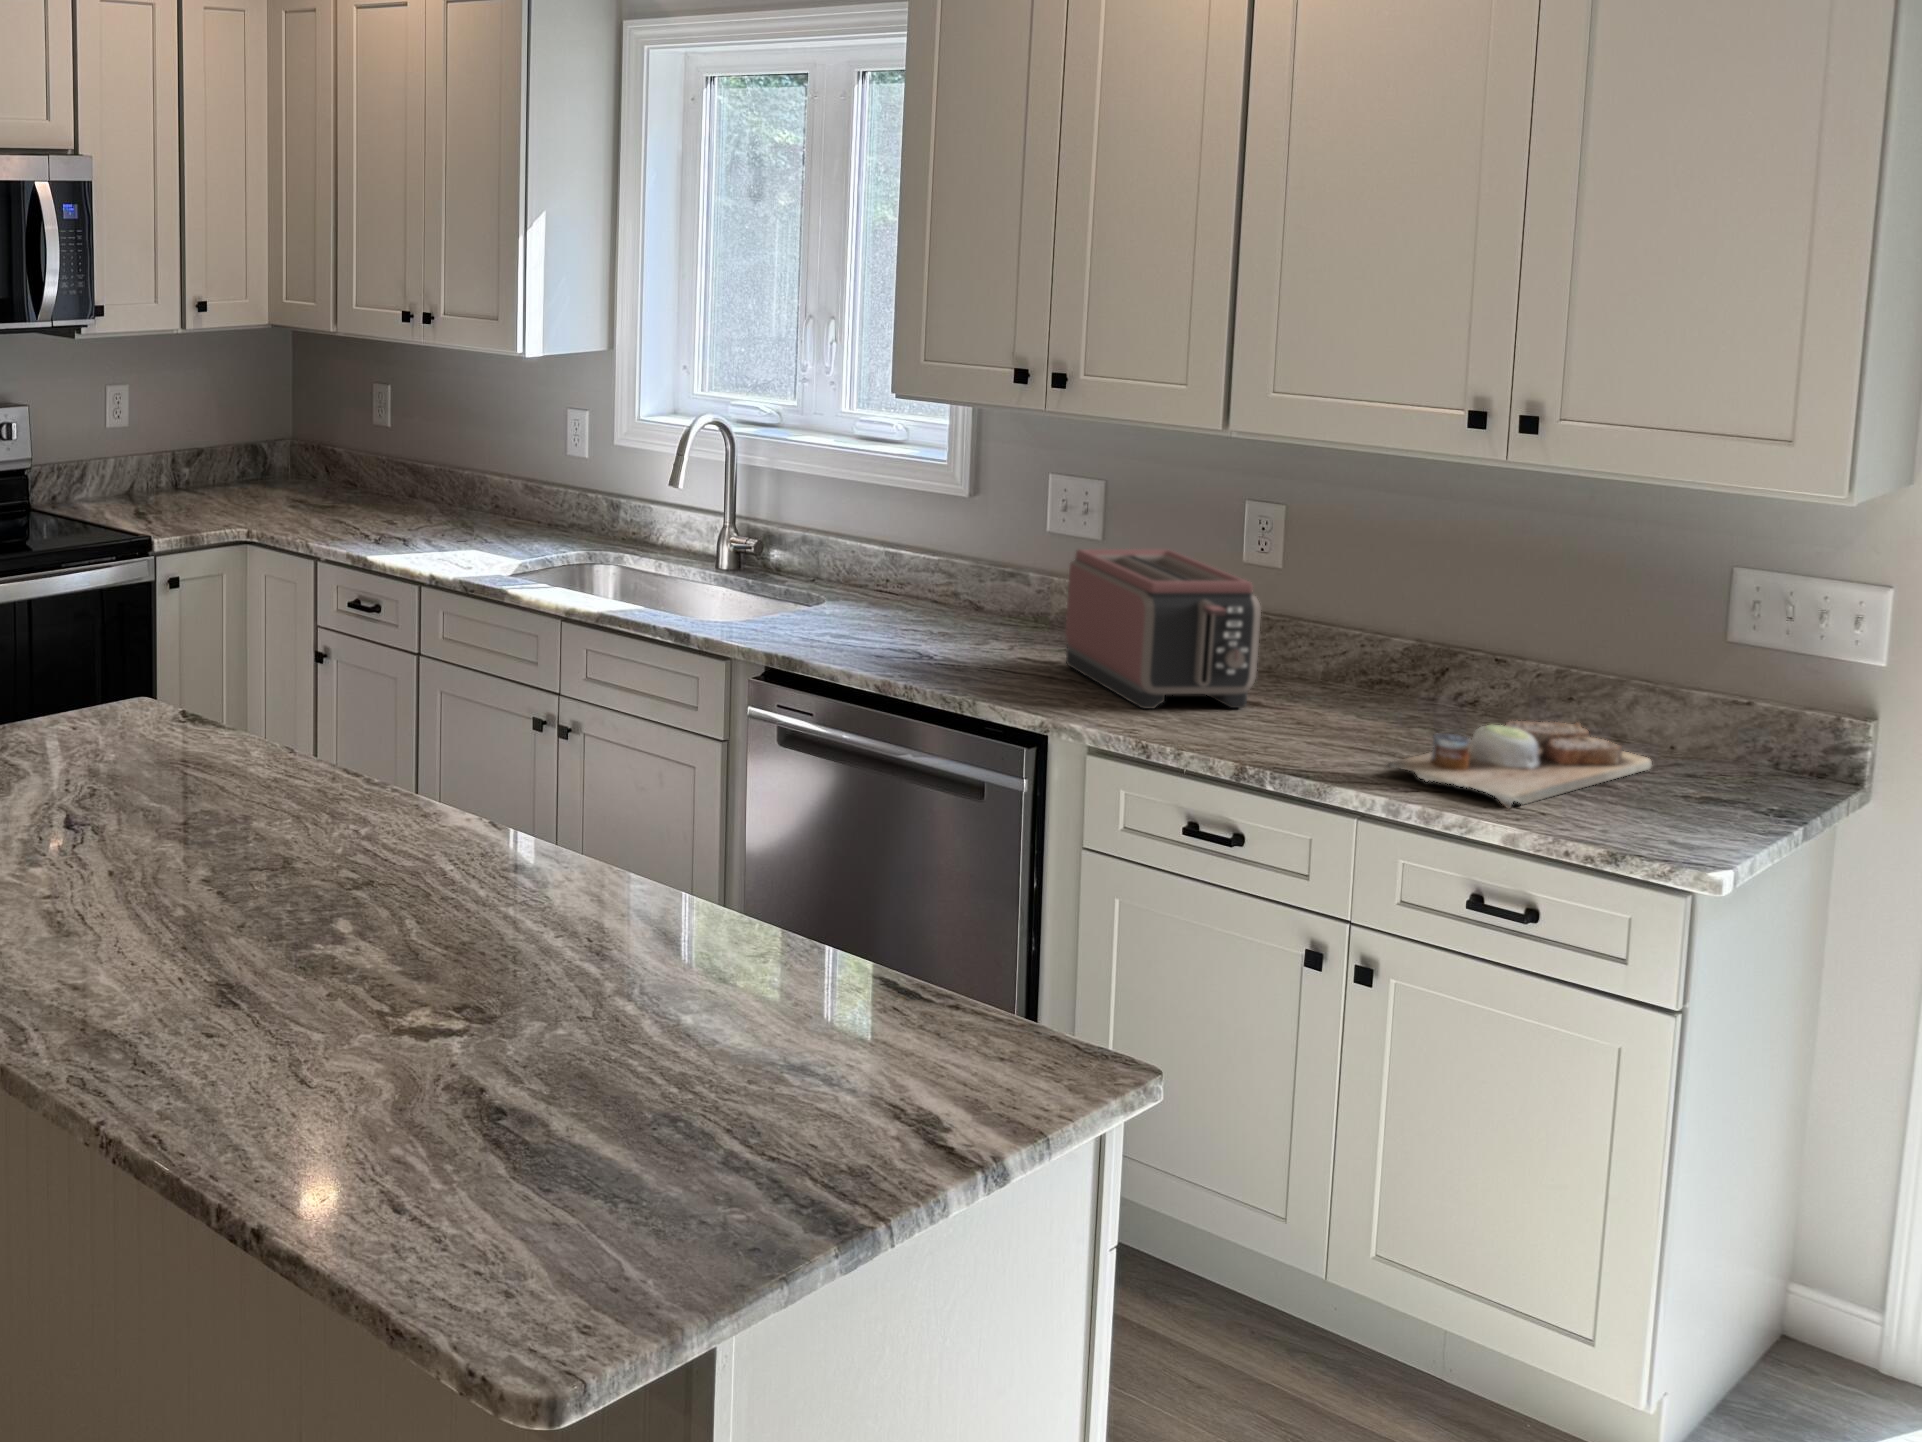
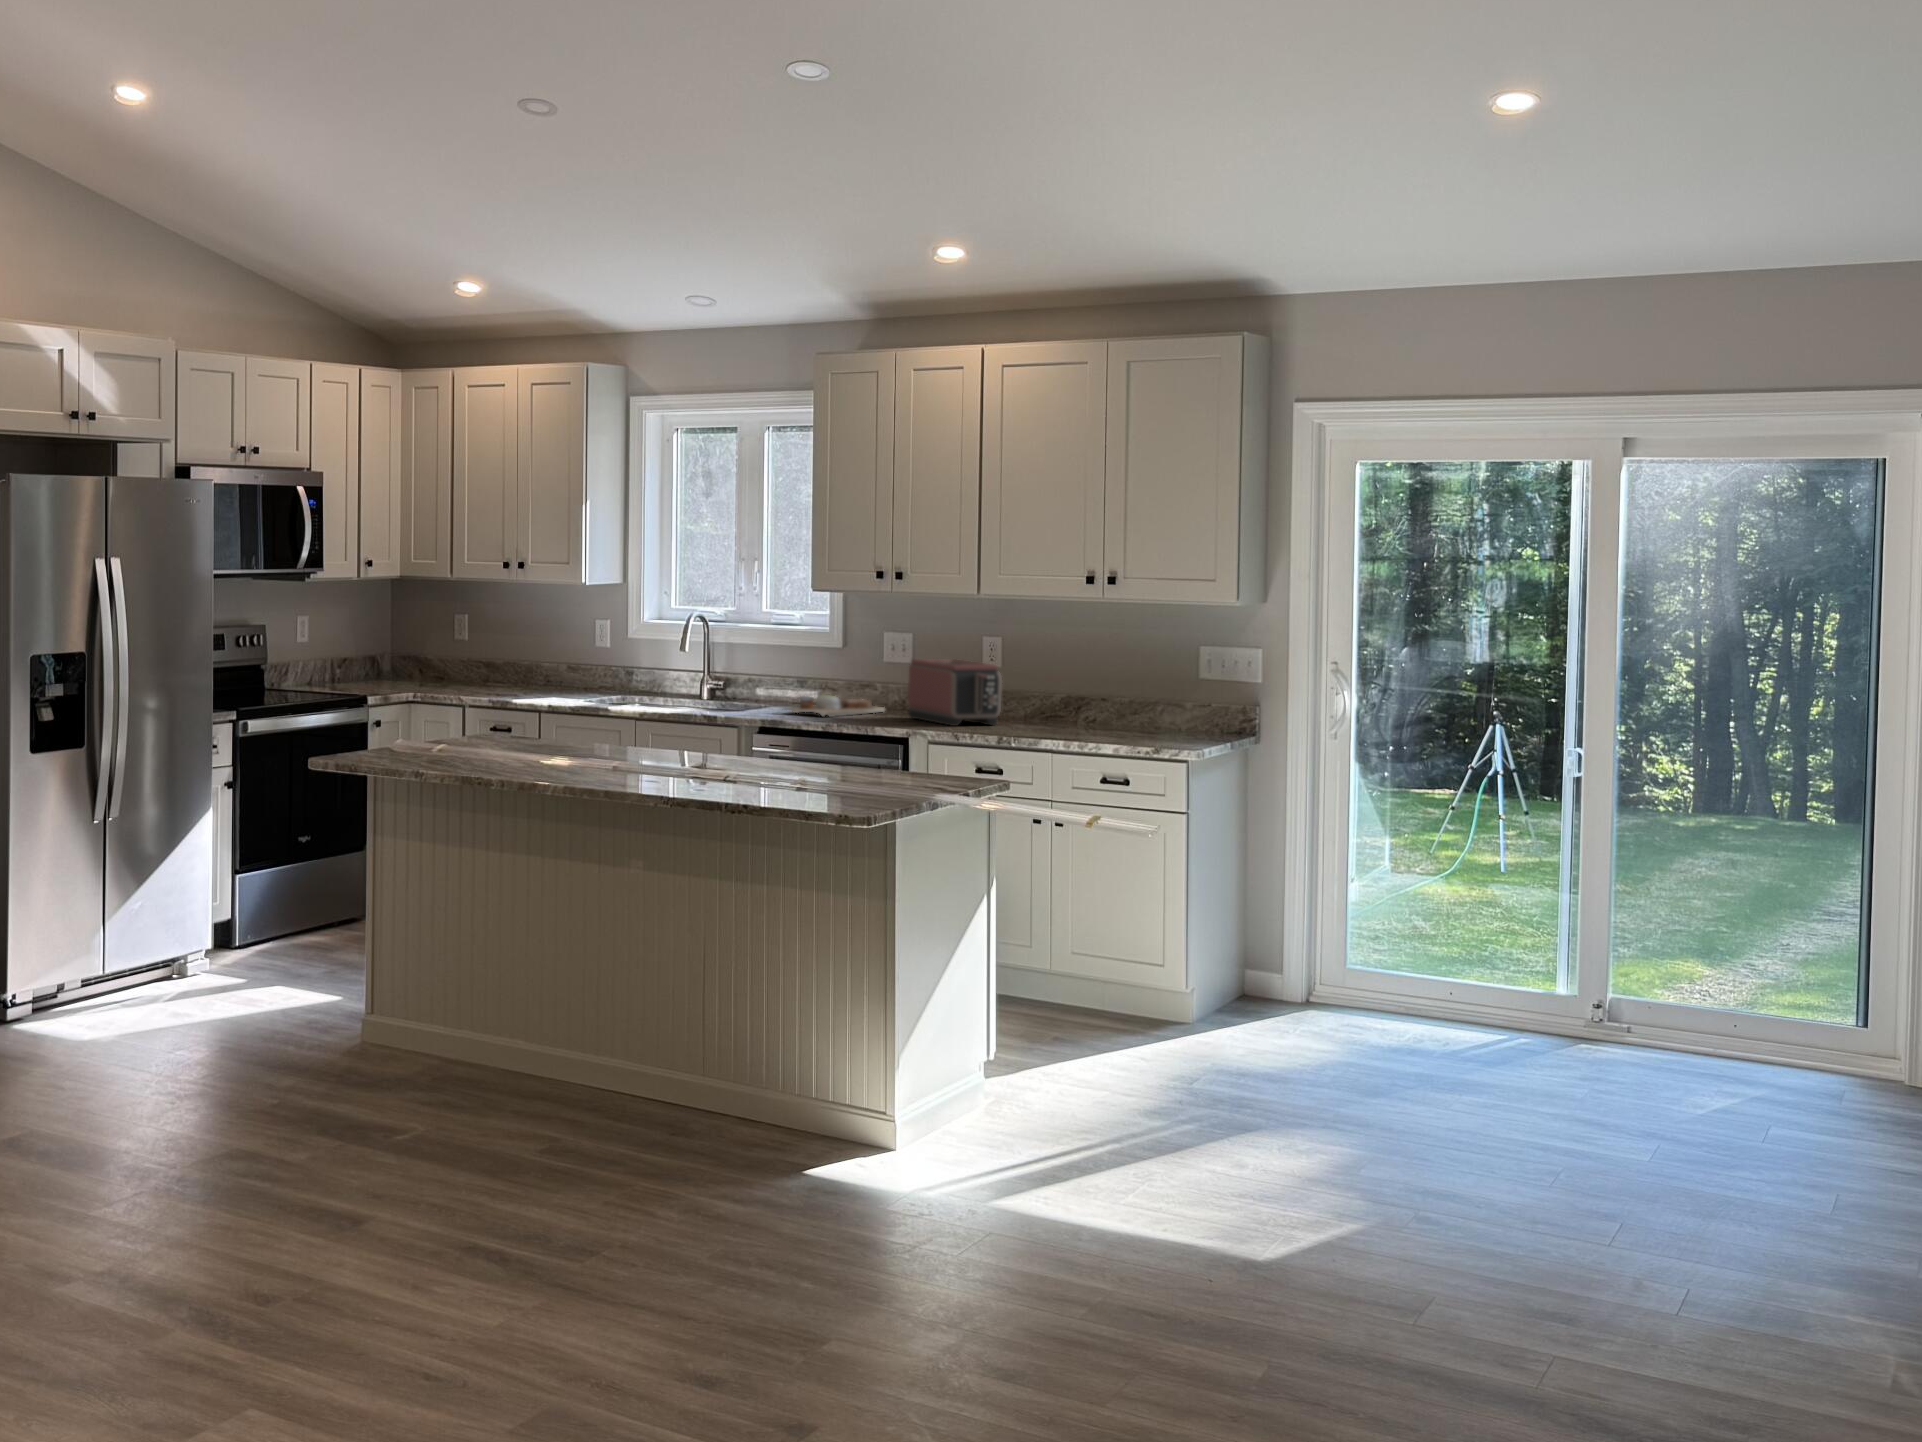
cutting board: present [1387,721,1652,809] -> present [791,695,885,717]

